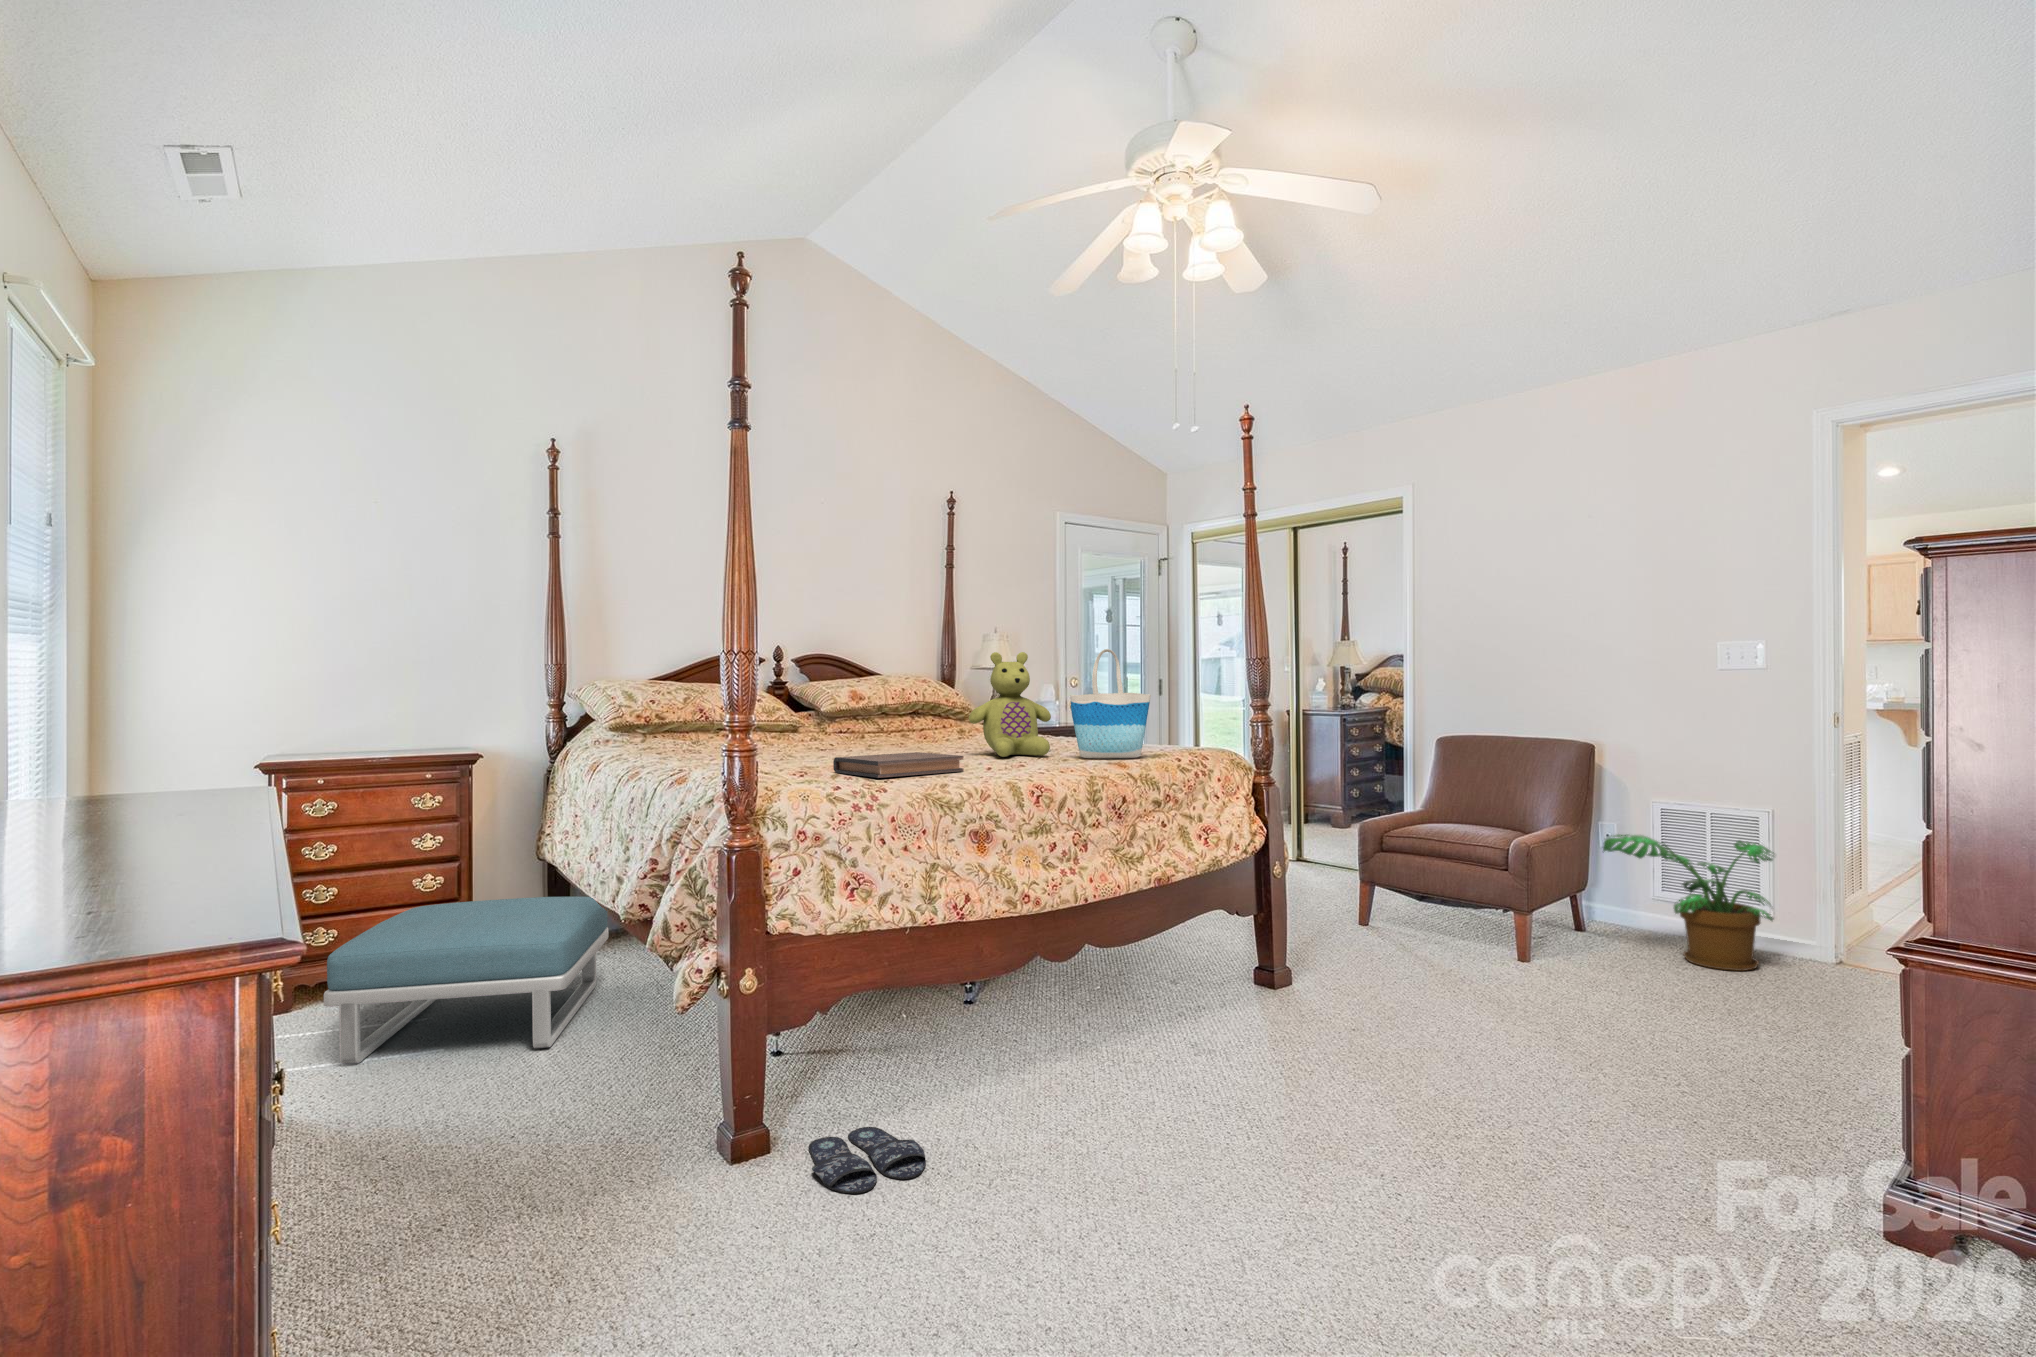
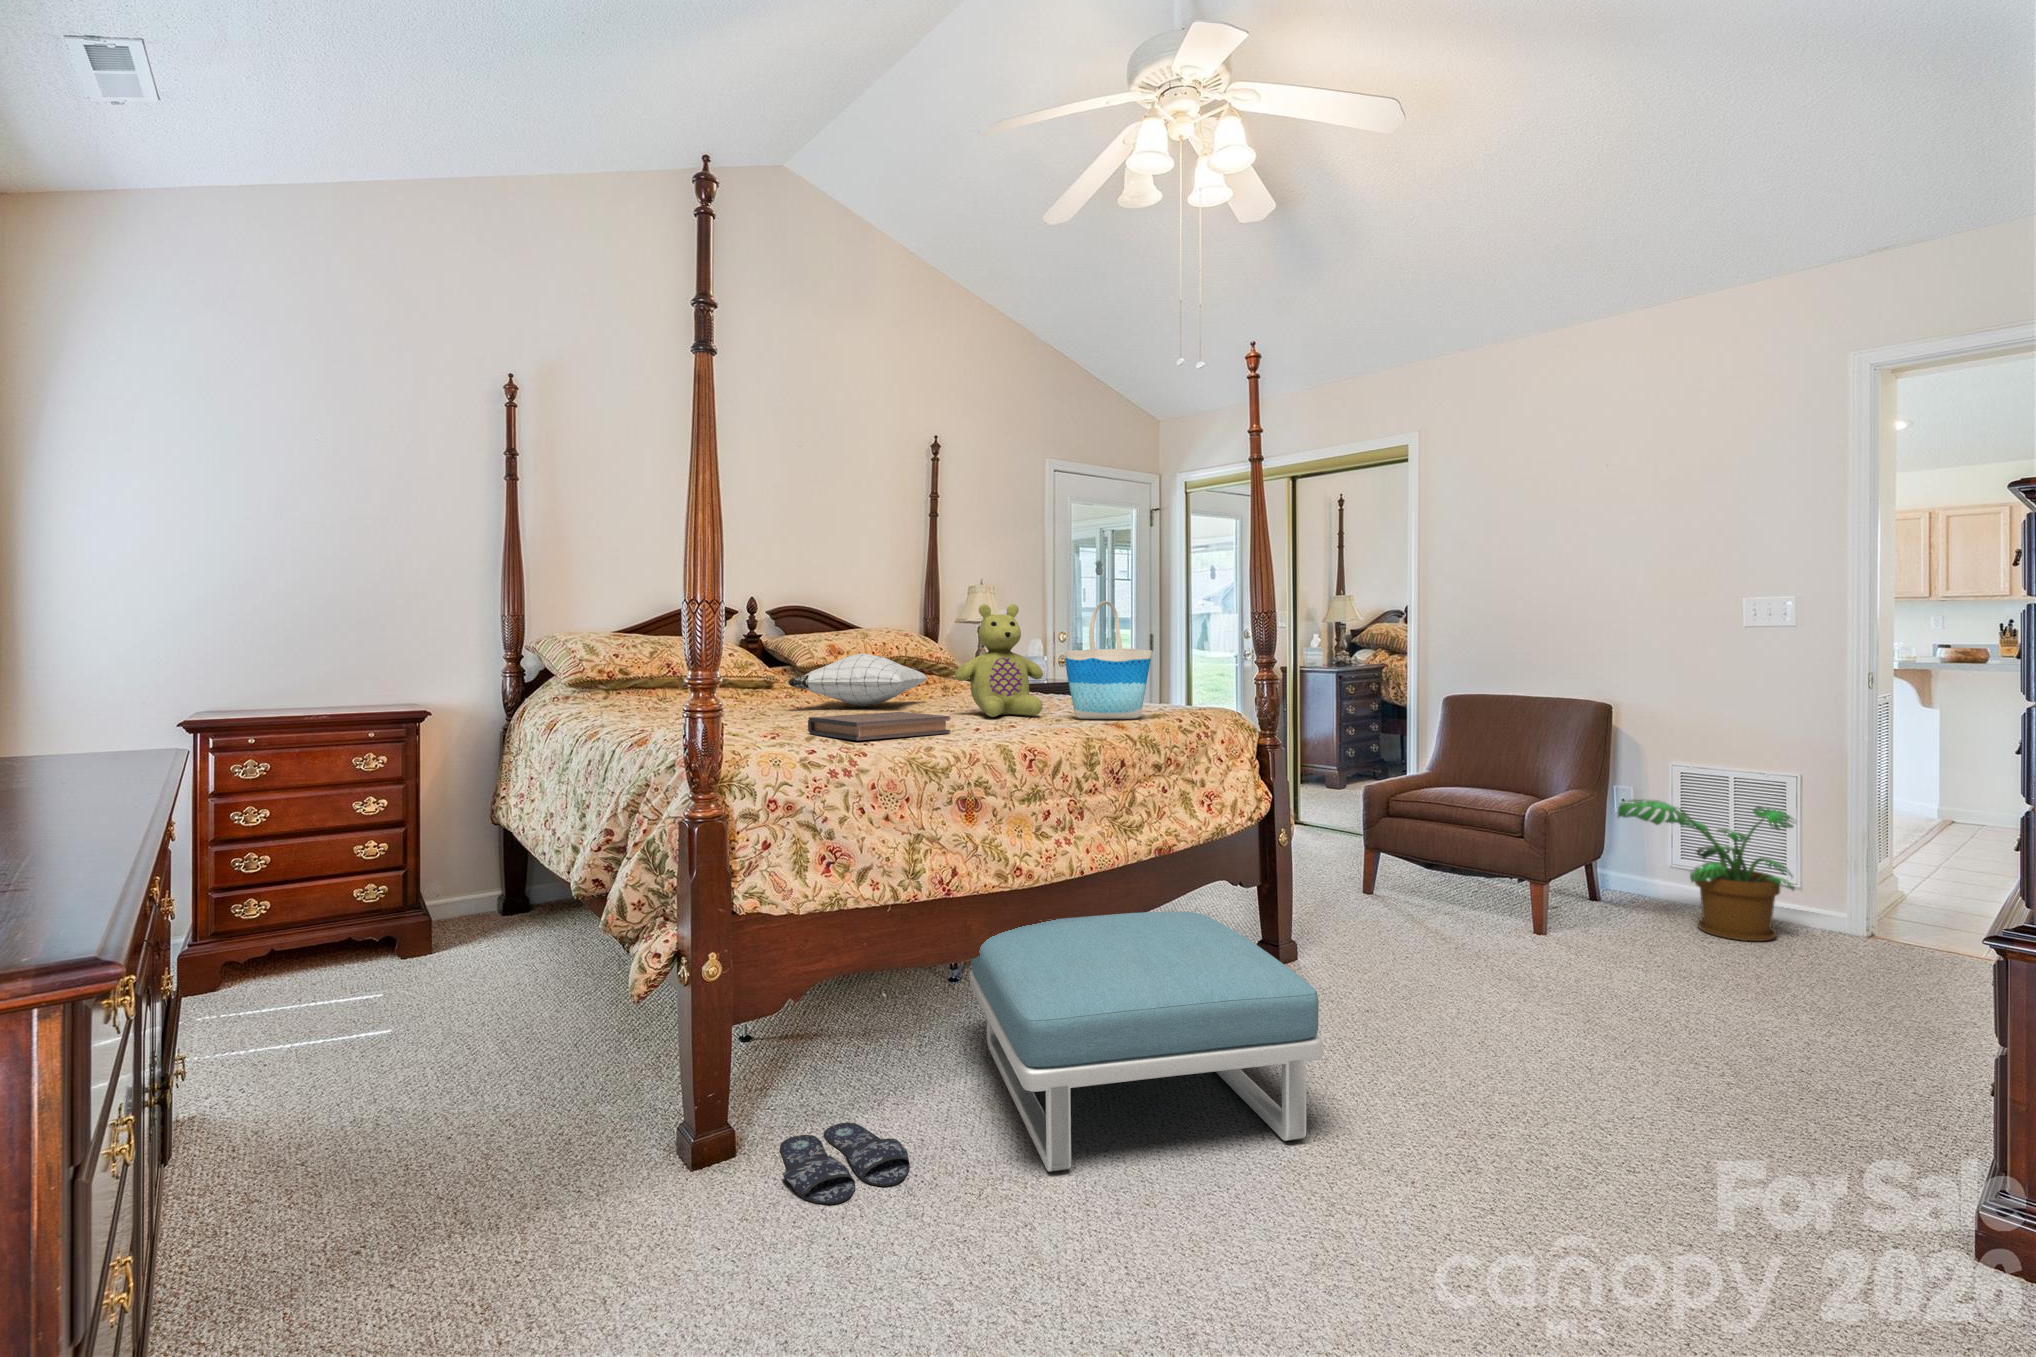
pillow: none [813,698,944,748] -> present [788,653,927,707]
footstool: present [324,897,609,1064] -> present [970,912,1323,1172]

